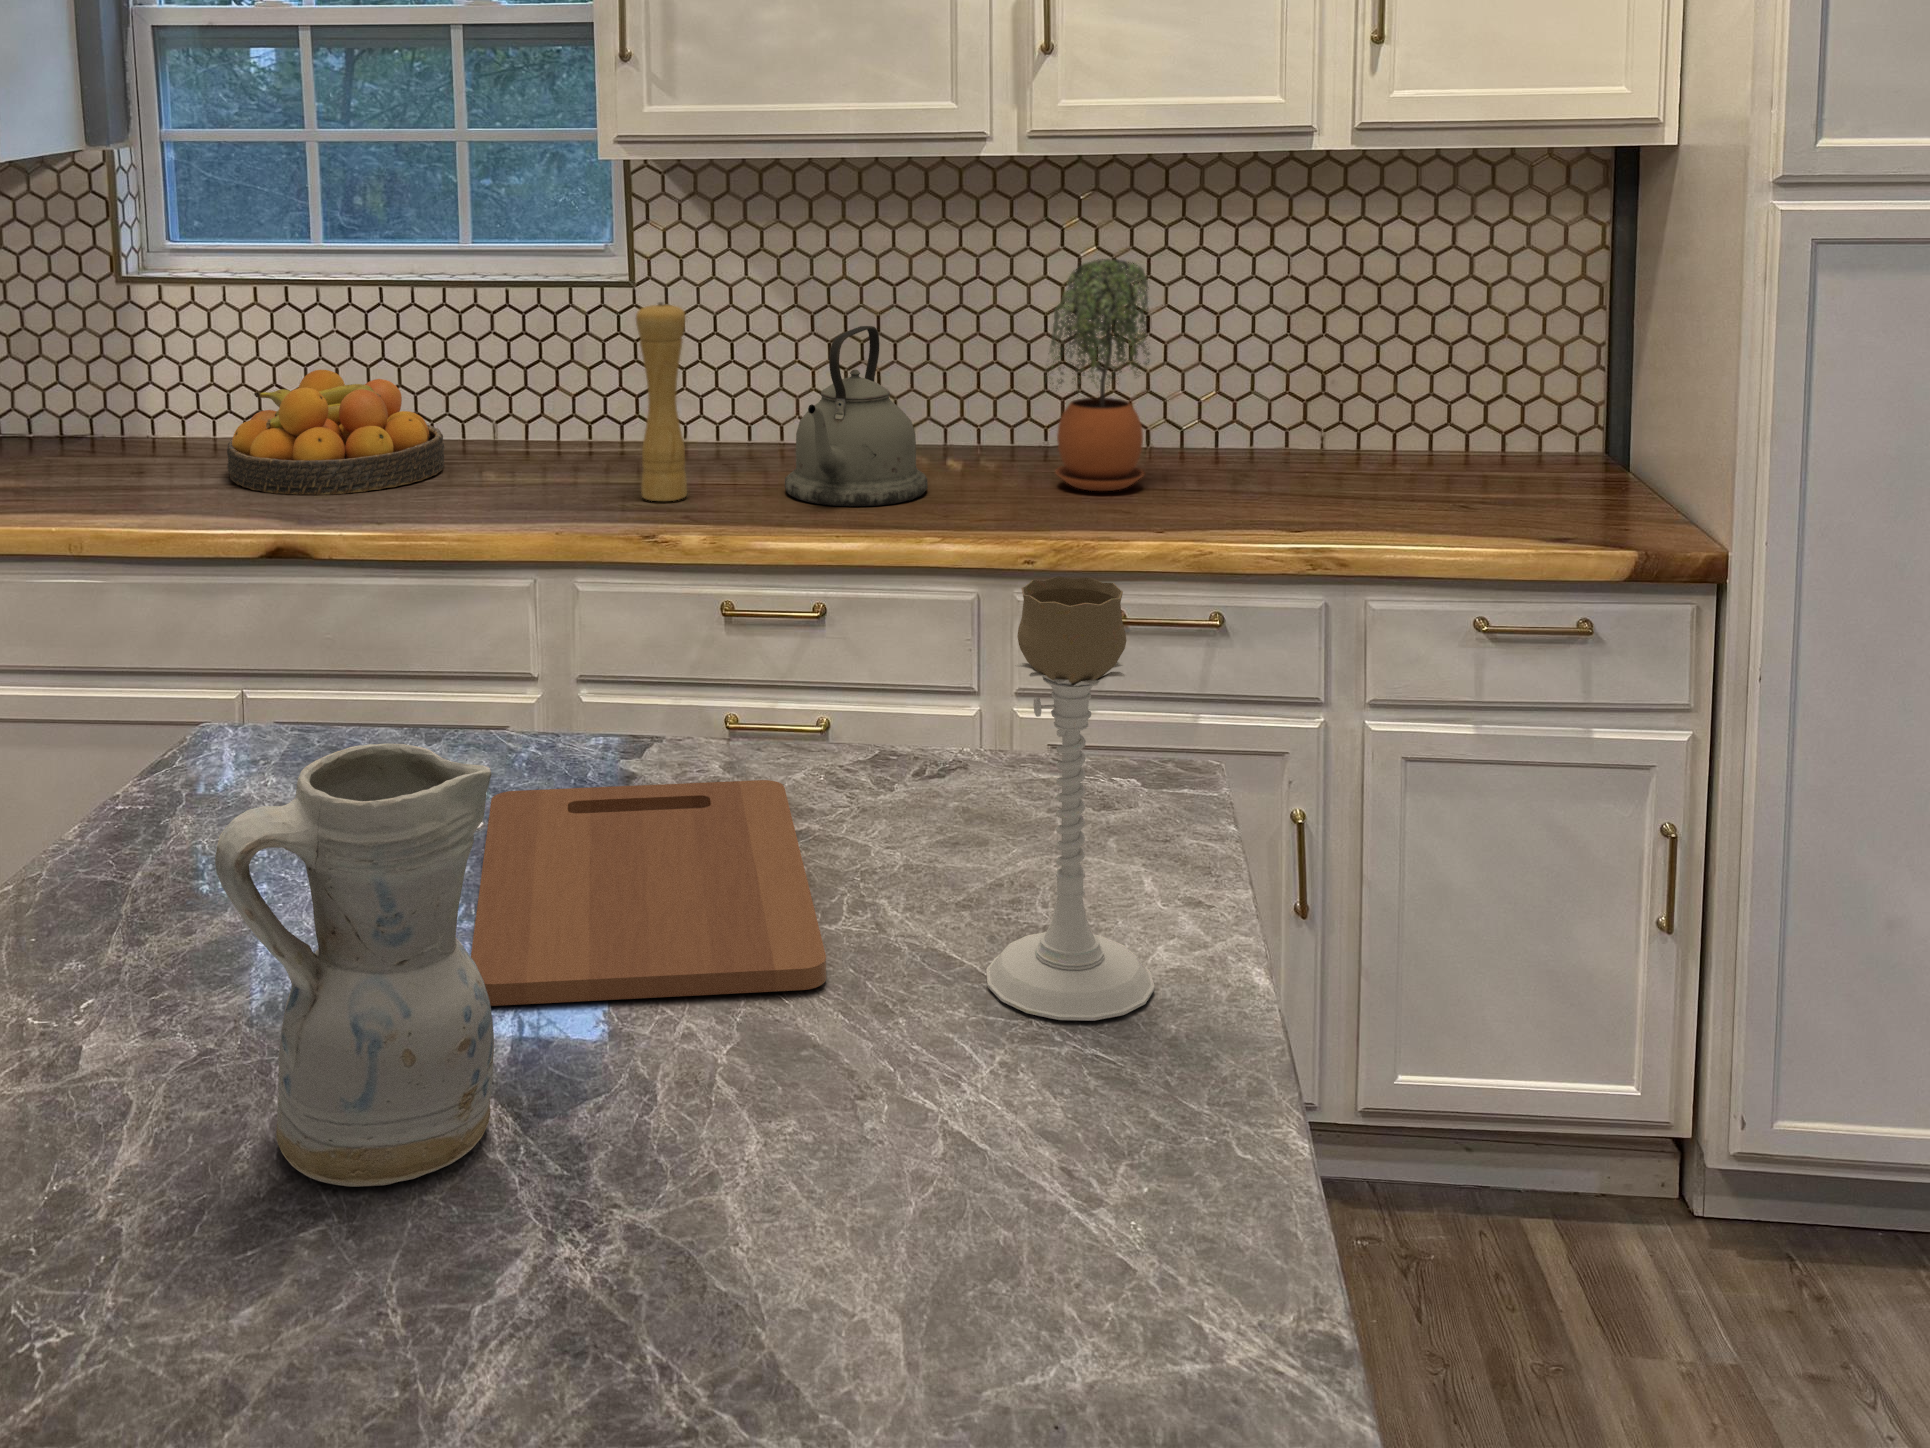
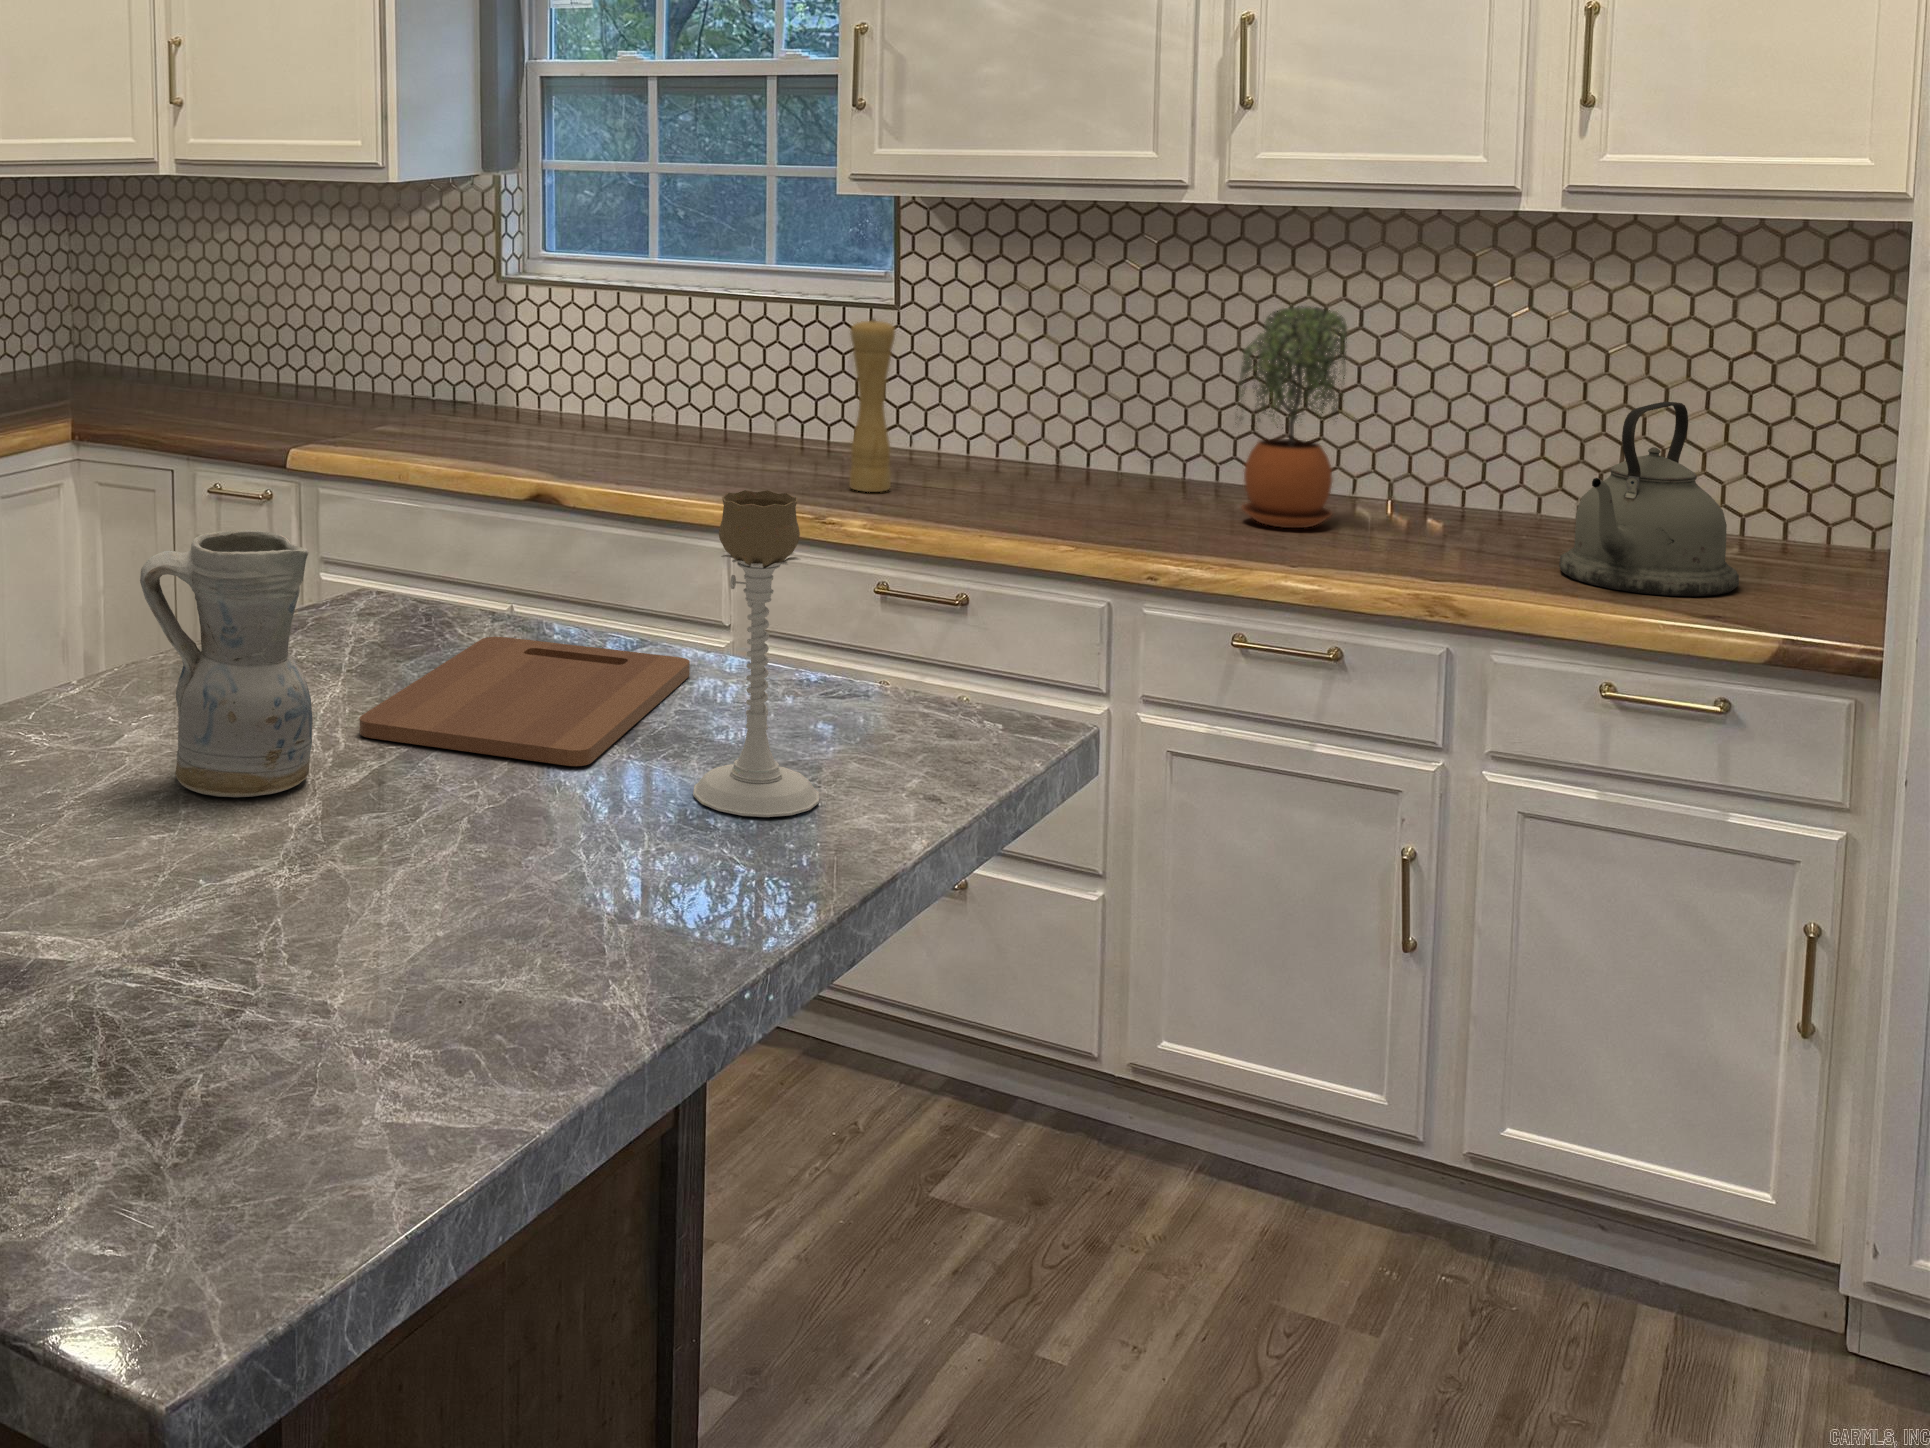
kettle: present [785,326,928,506] -> present [1559,402,1739,596]
fruit bowl: present [227,370,444,495] -> none [545,361,722,461]

